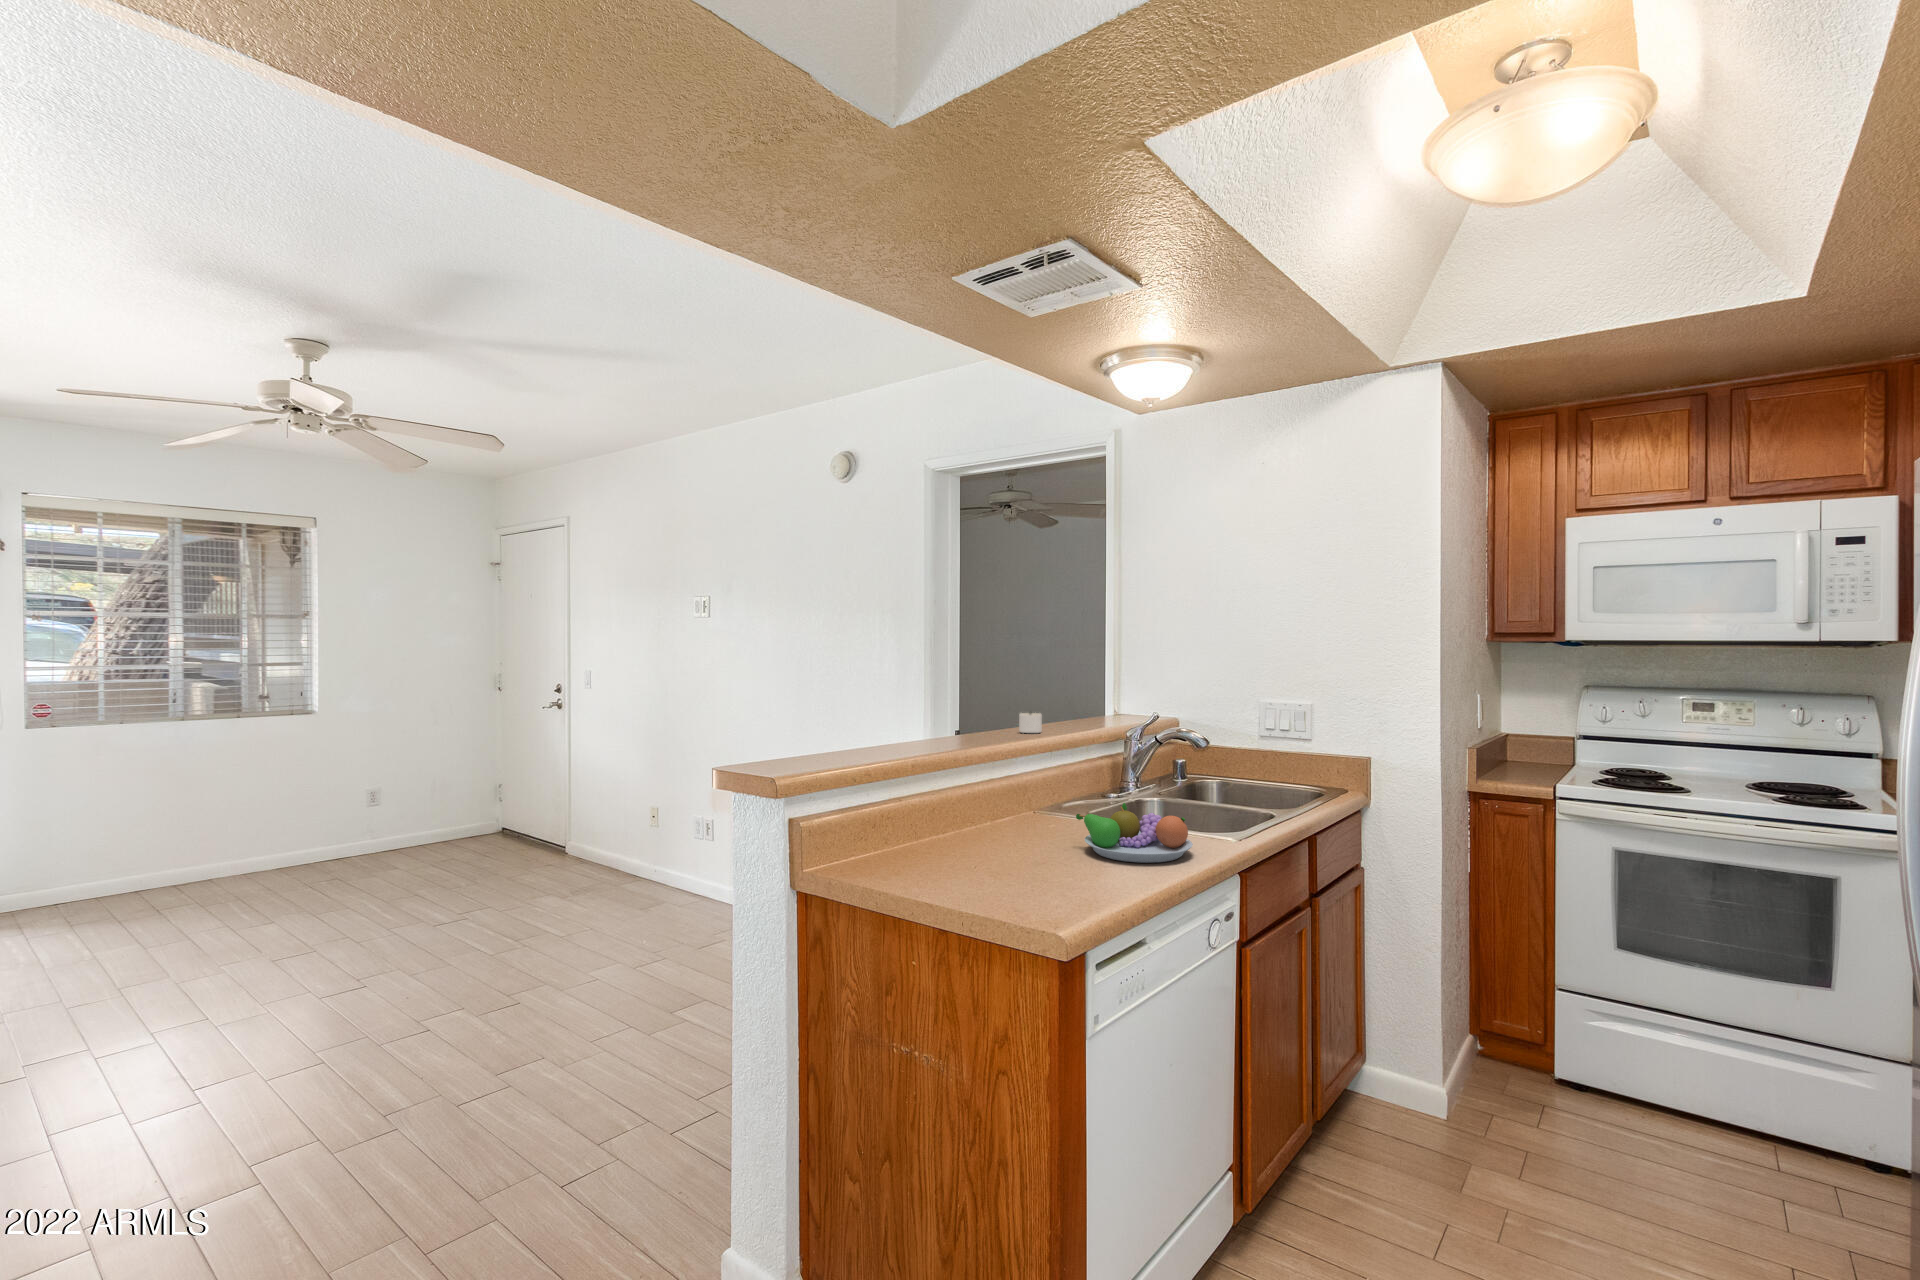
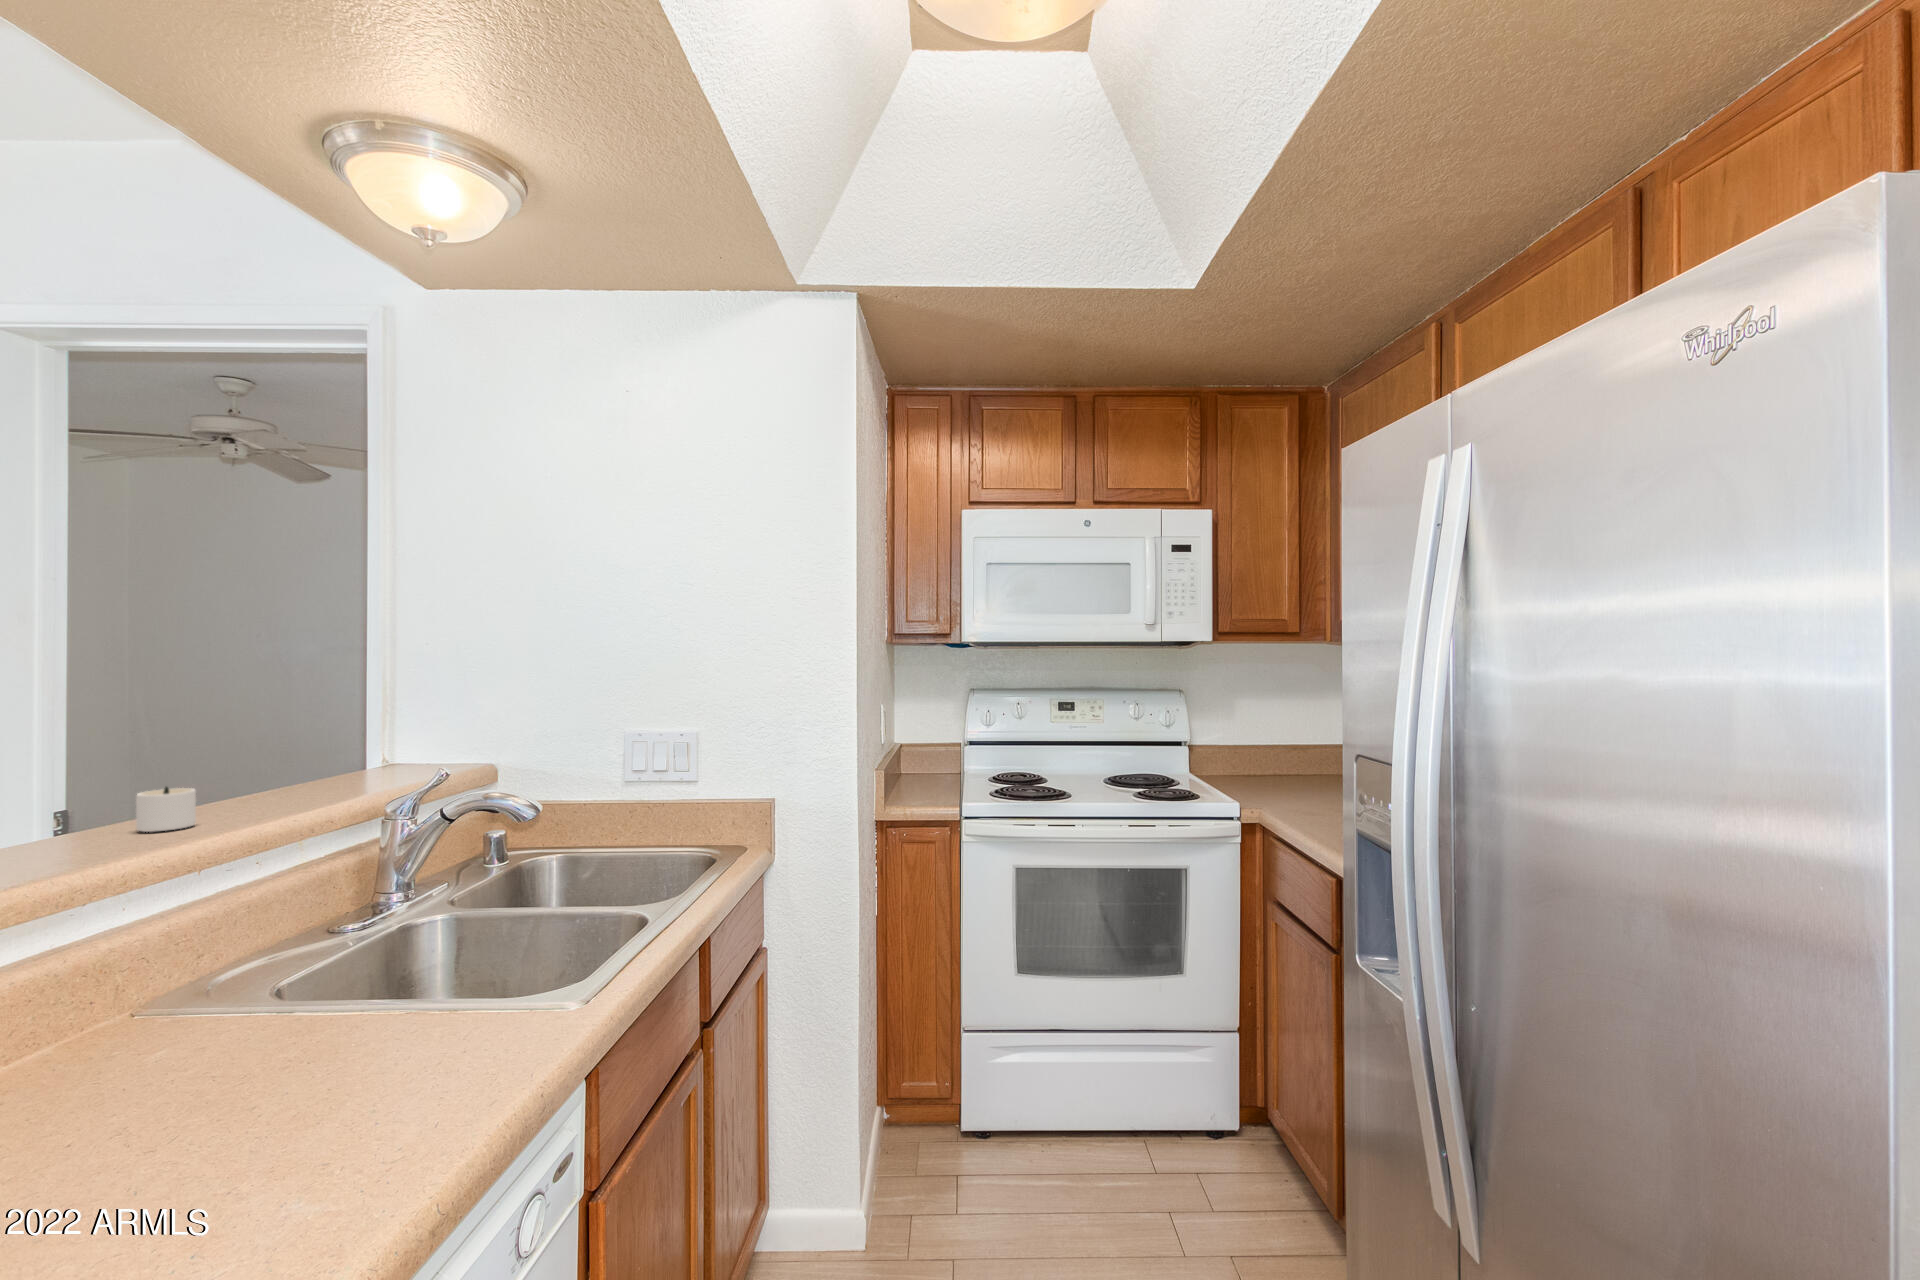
fruit bowl: present [1076,803,1193,863] -> none [207,980,490,1137]

